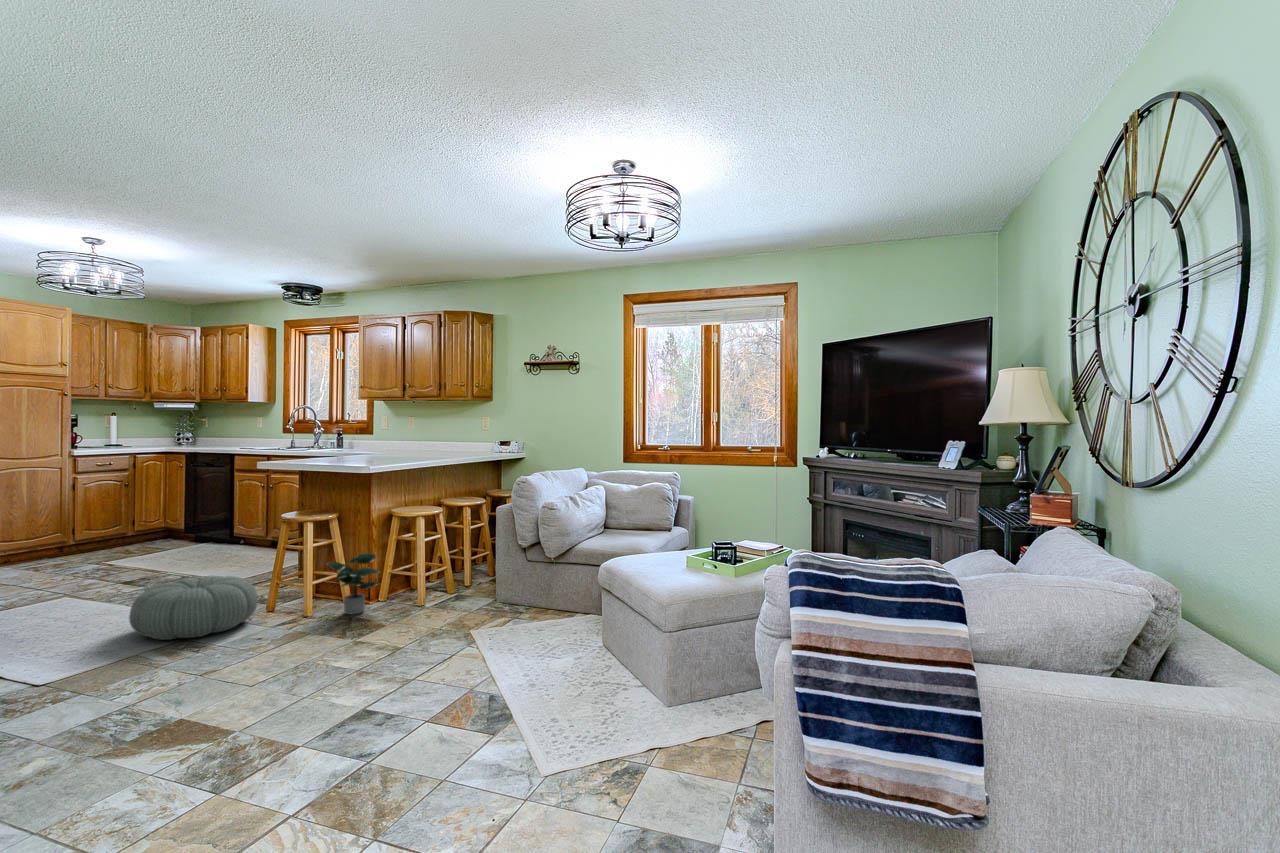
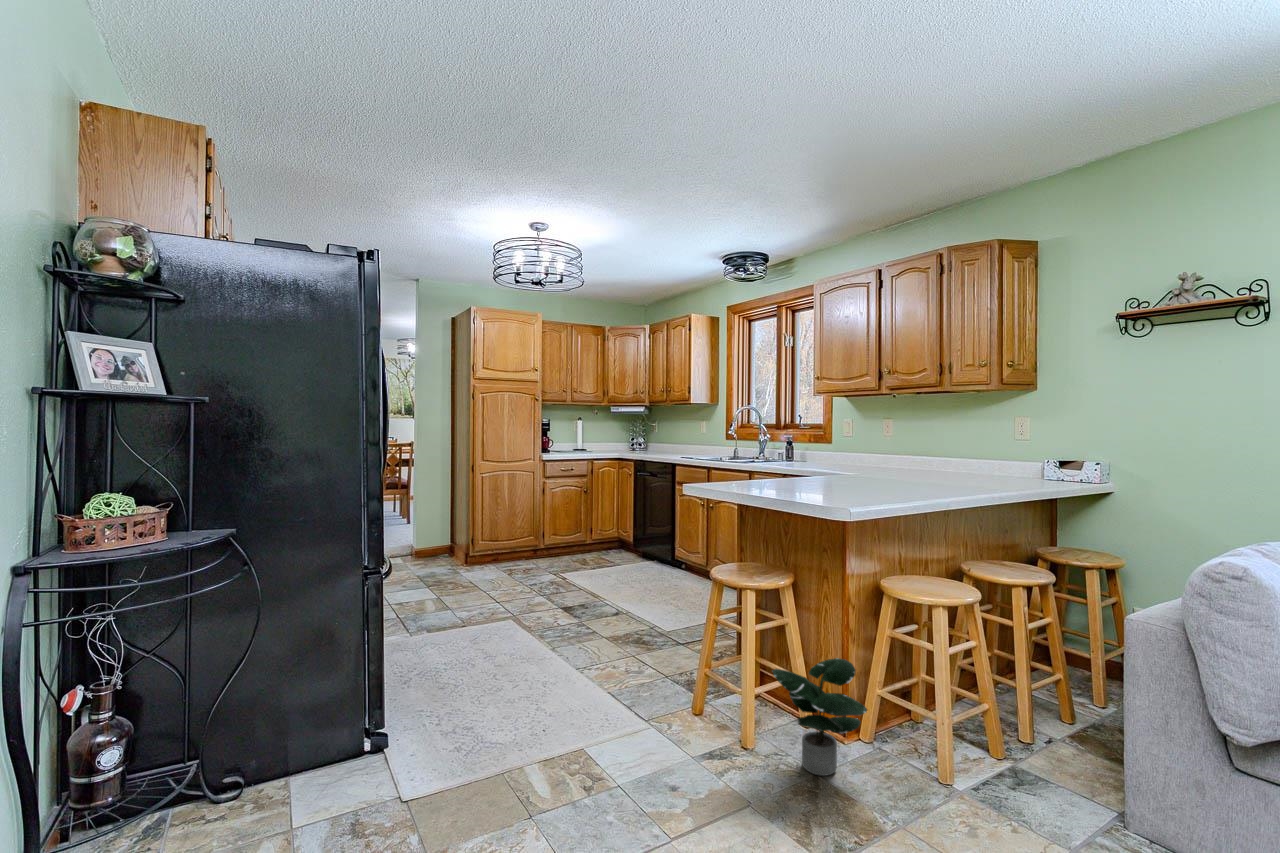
pouf: present [129,576,258,640] -> none [518,649,675,762]

